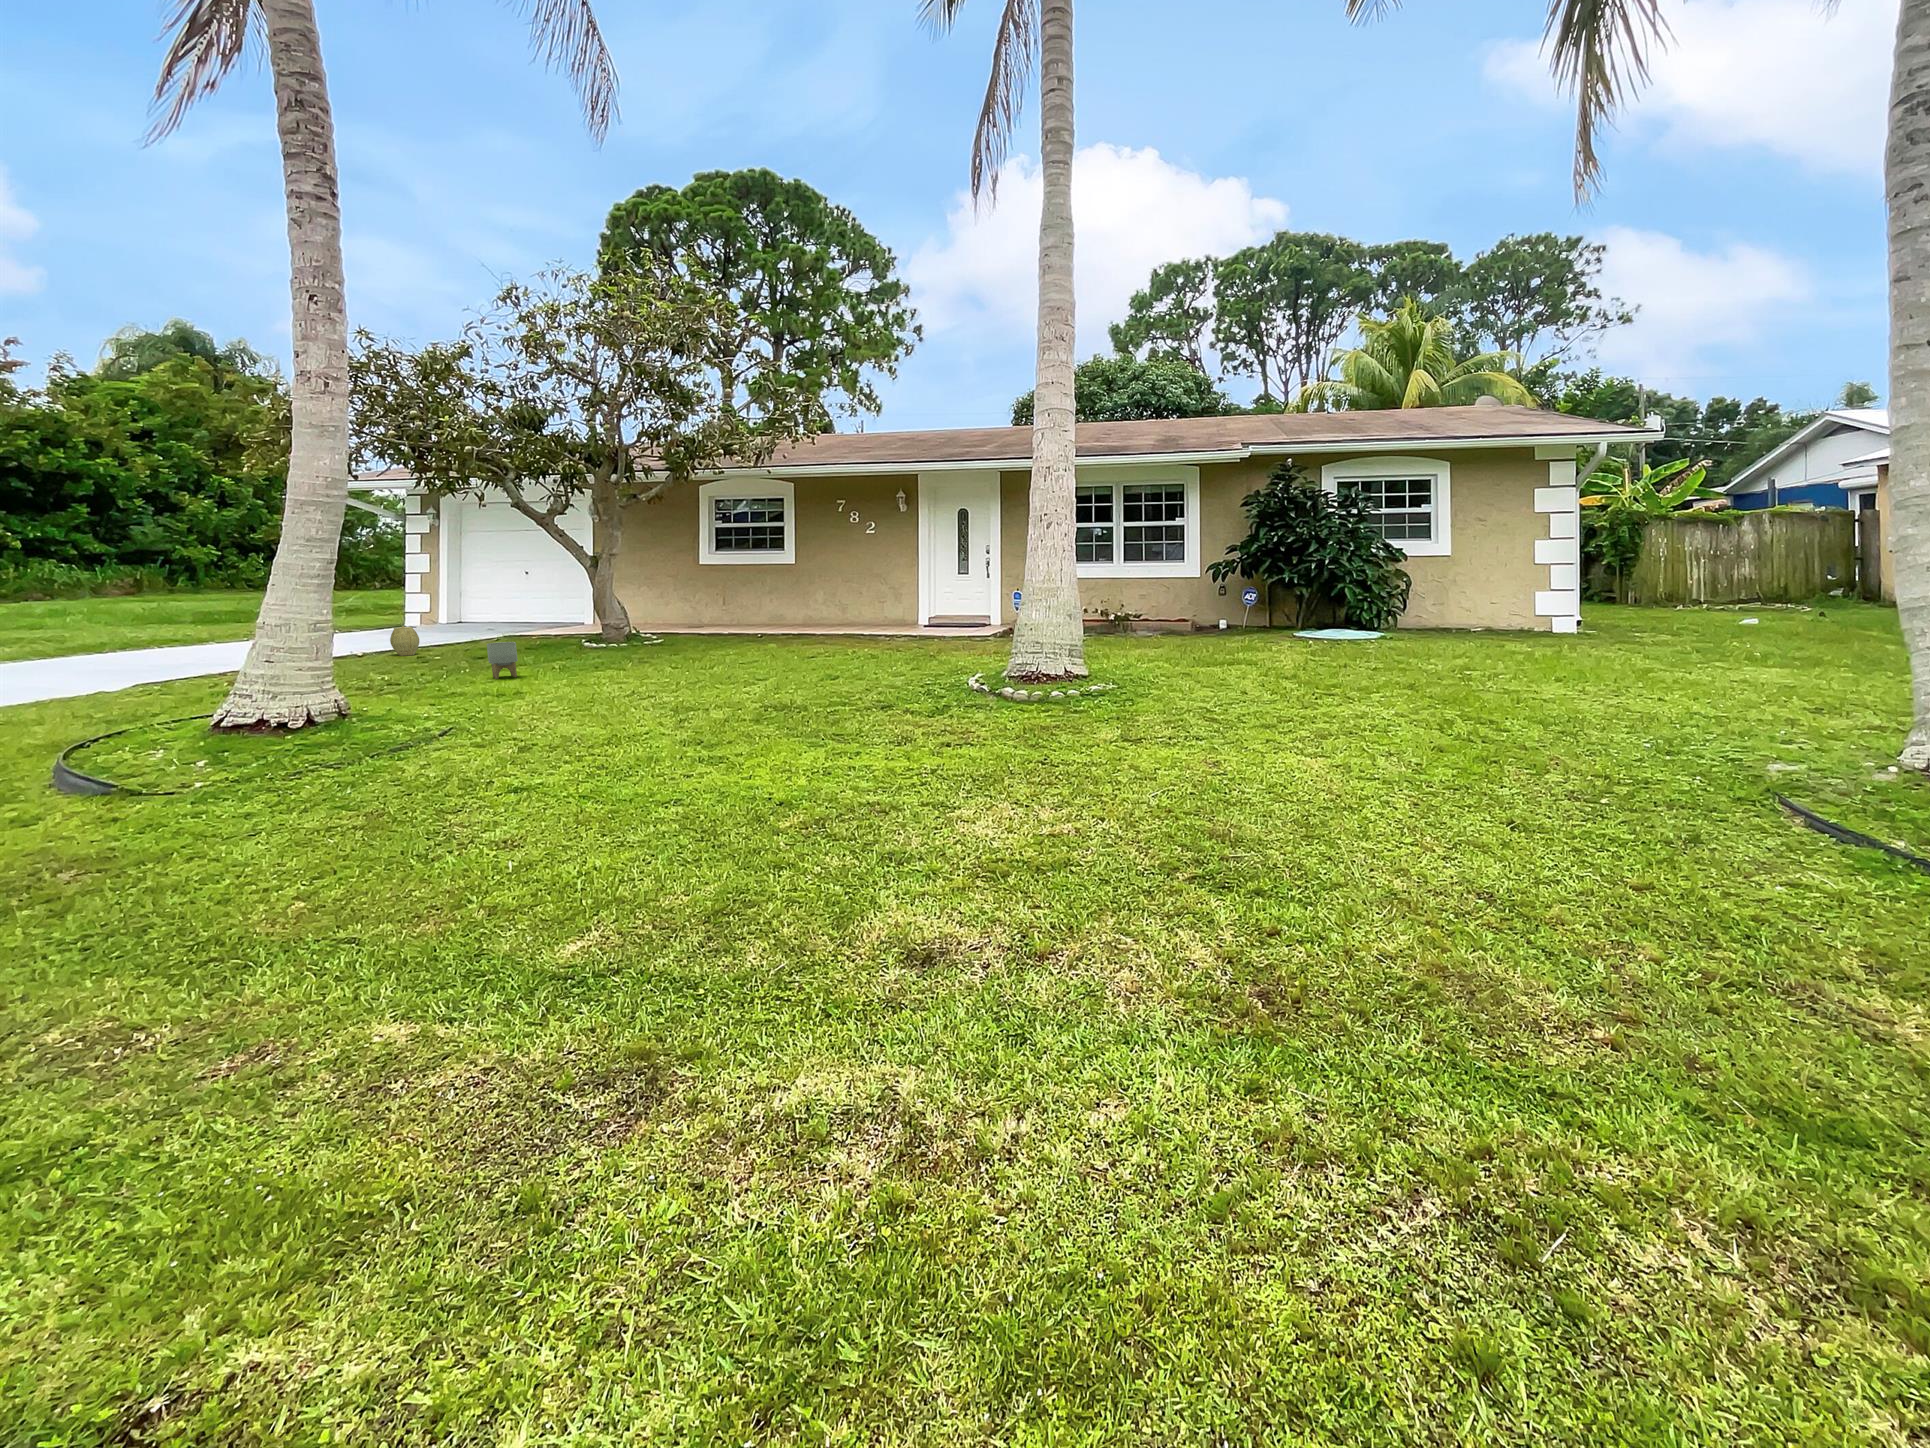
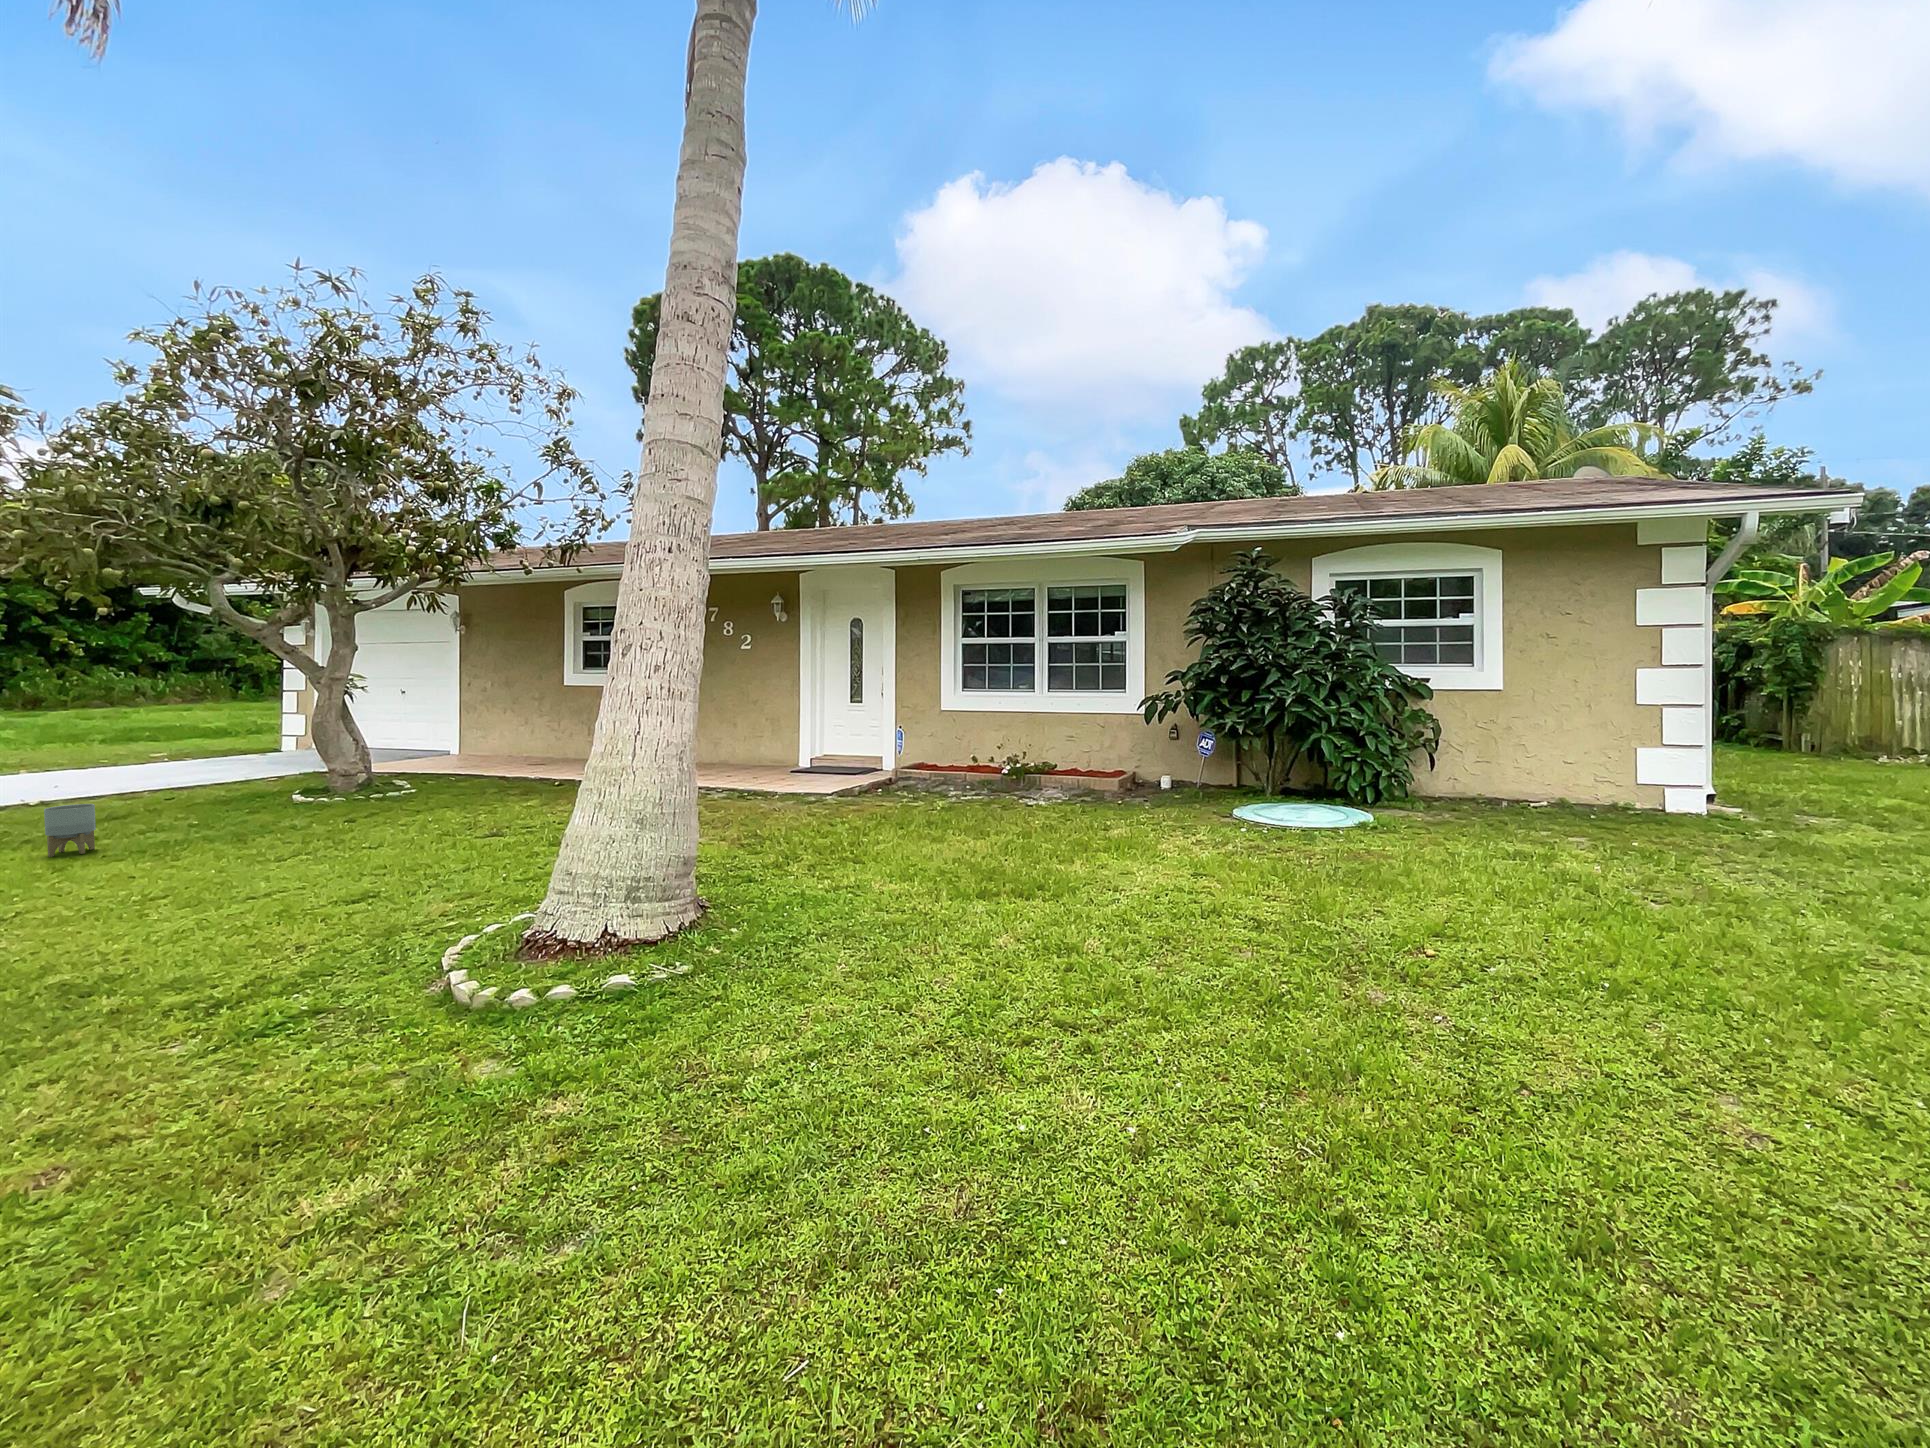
woven basket: present [390,626,419,656] -> none [79,764,122,801]

